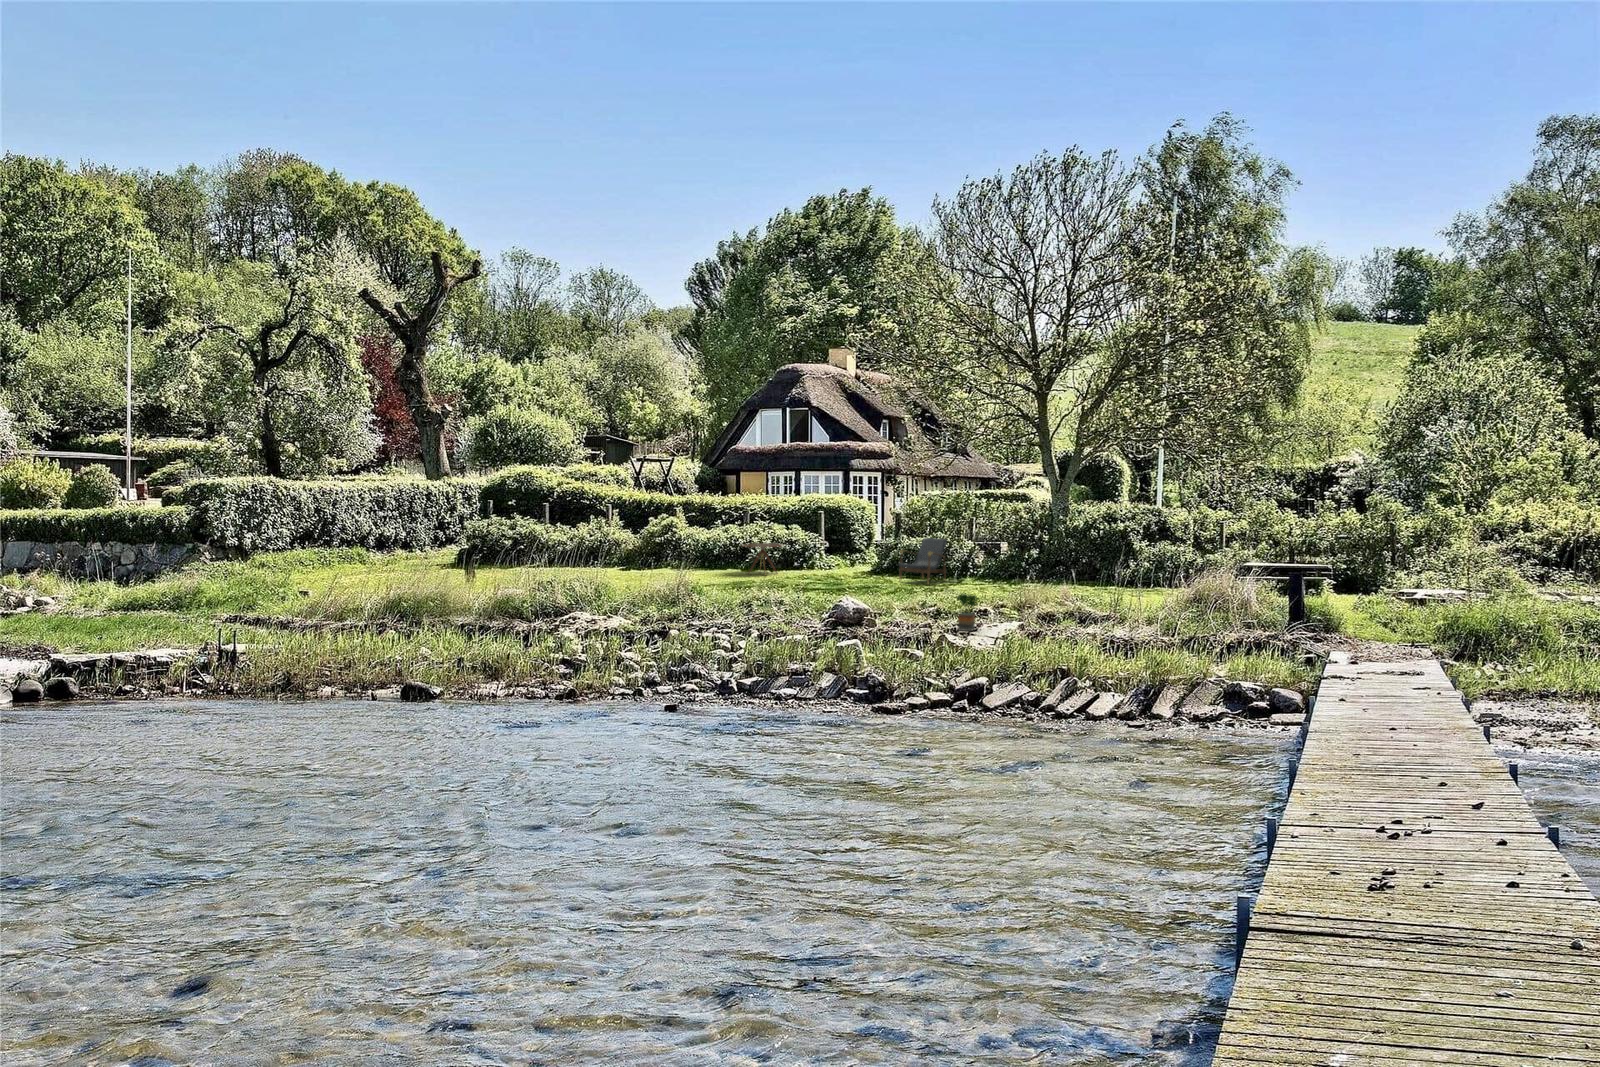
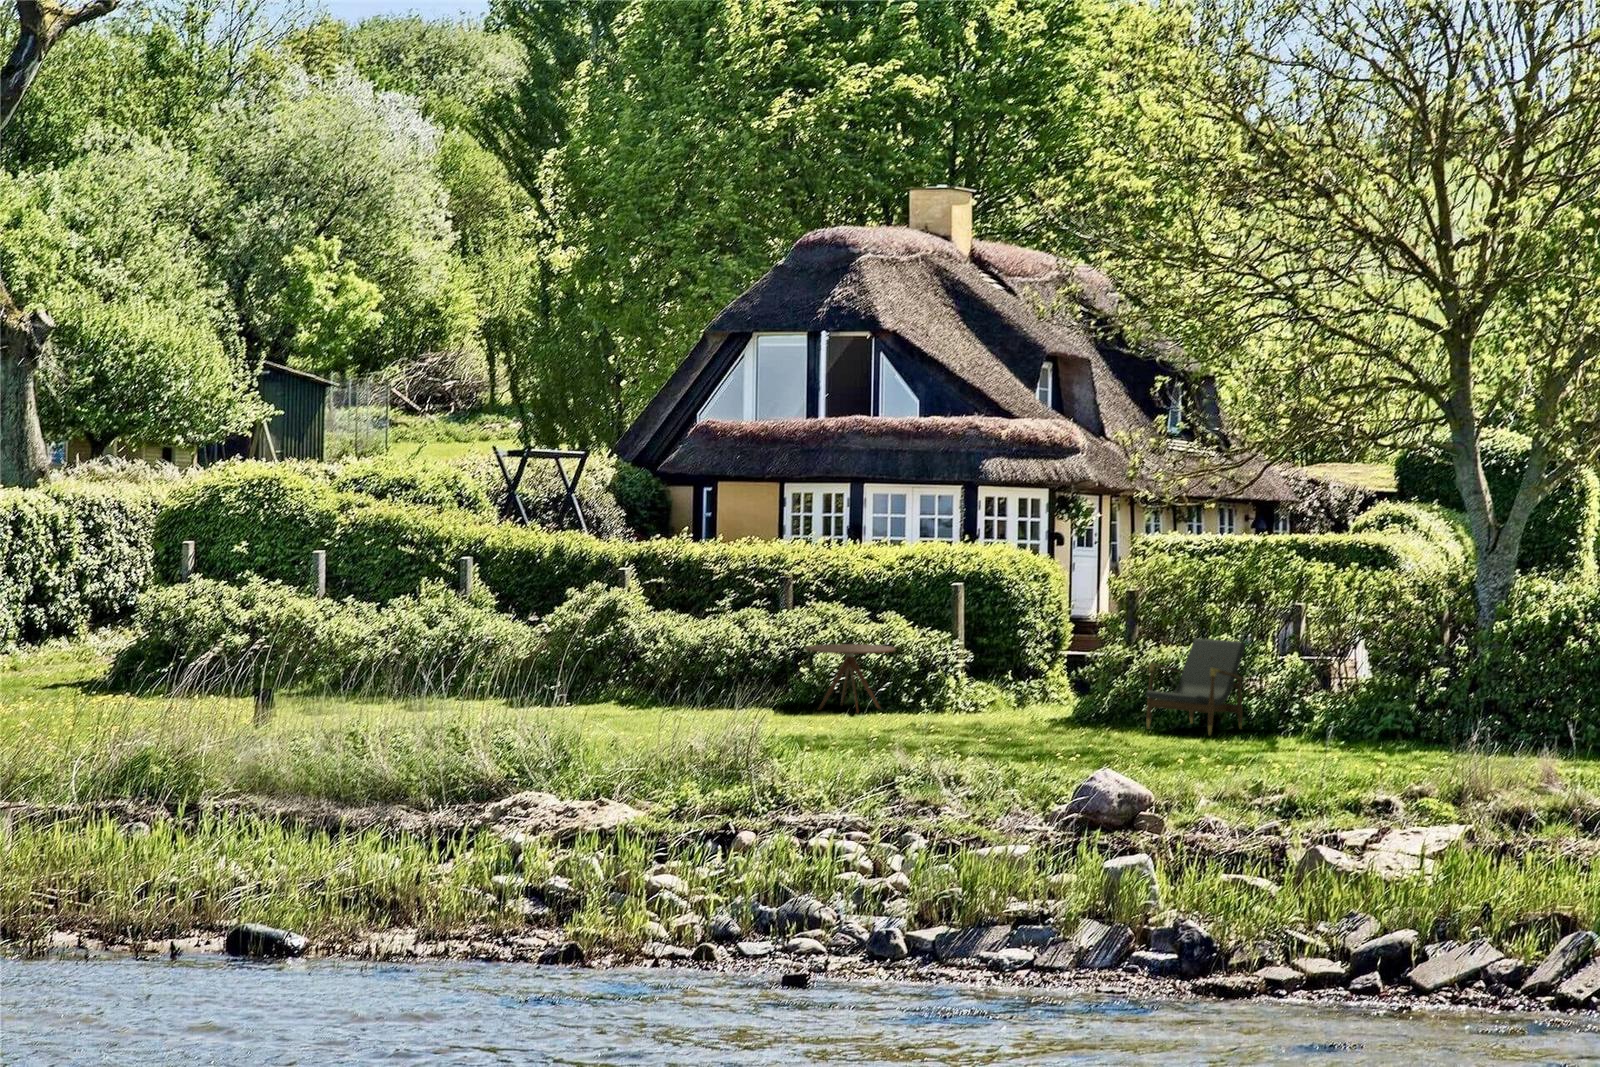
potted tree: present [957,594,978,631] -> none [1320,759,1371,836]

